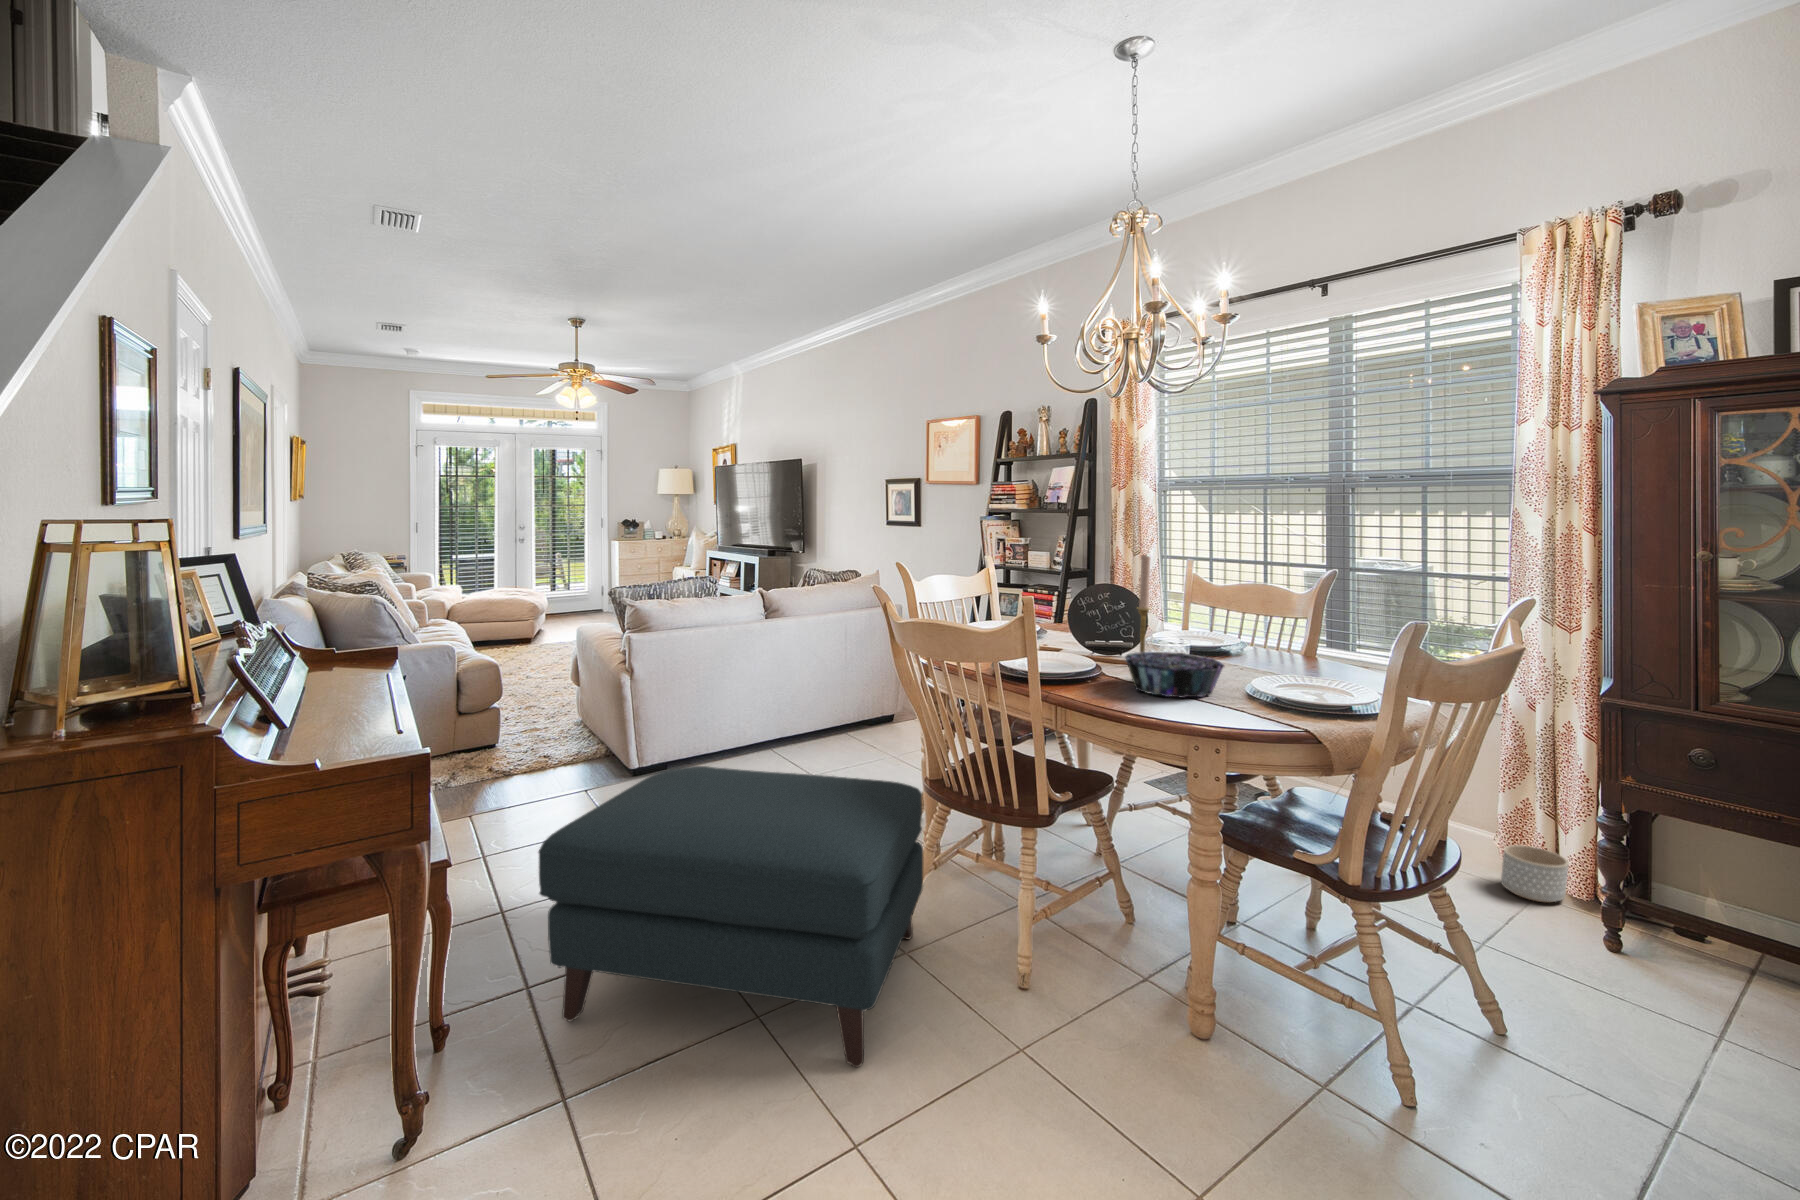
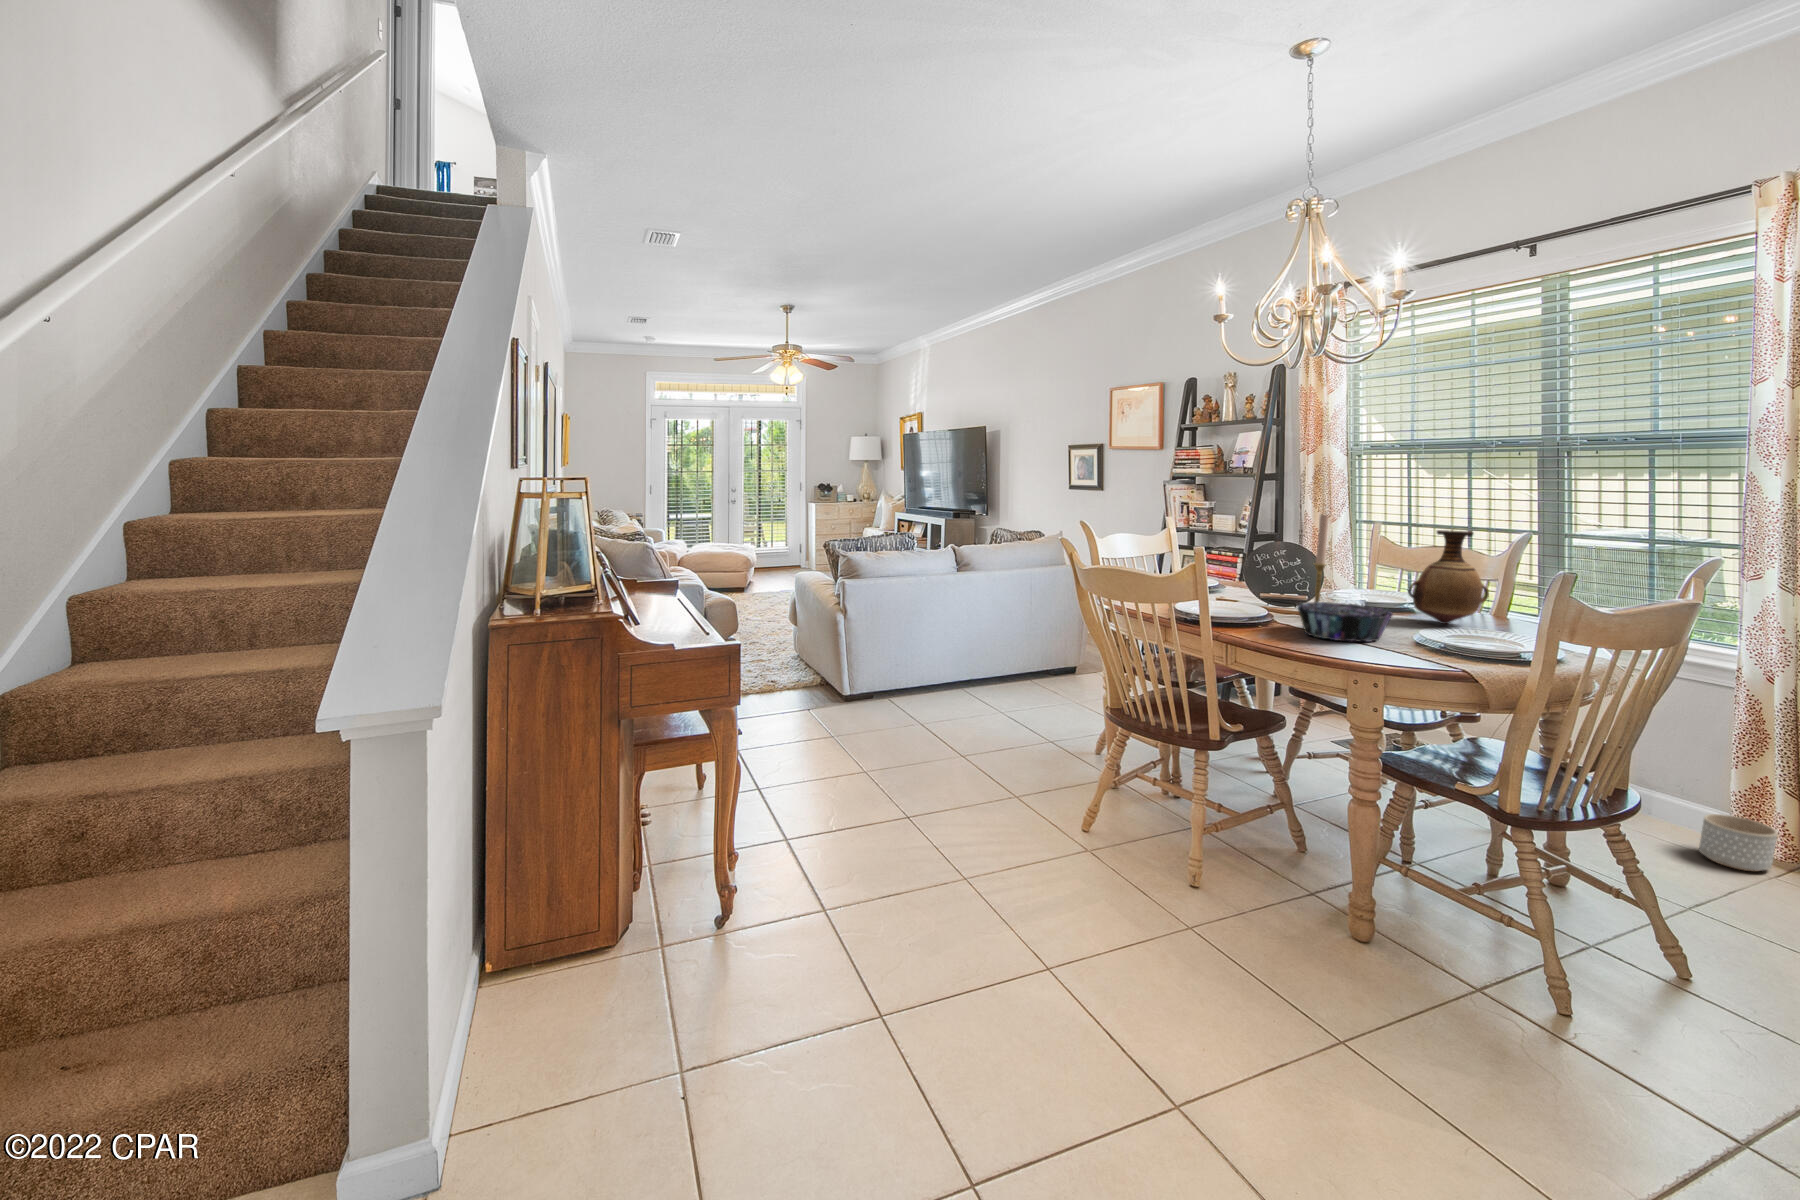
vase: none [1232,571,1309,670] -> present [1408,530,1489,624]
ottoman: present [538,766,923,1067] -> none [802,685,1104,920]

